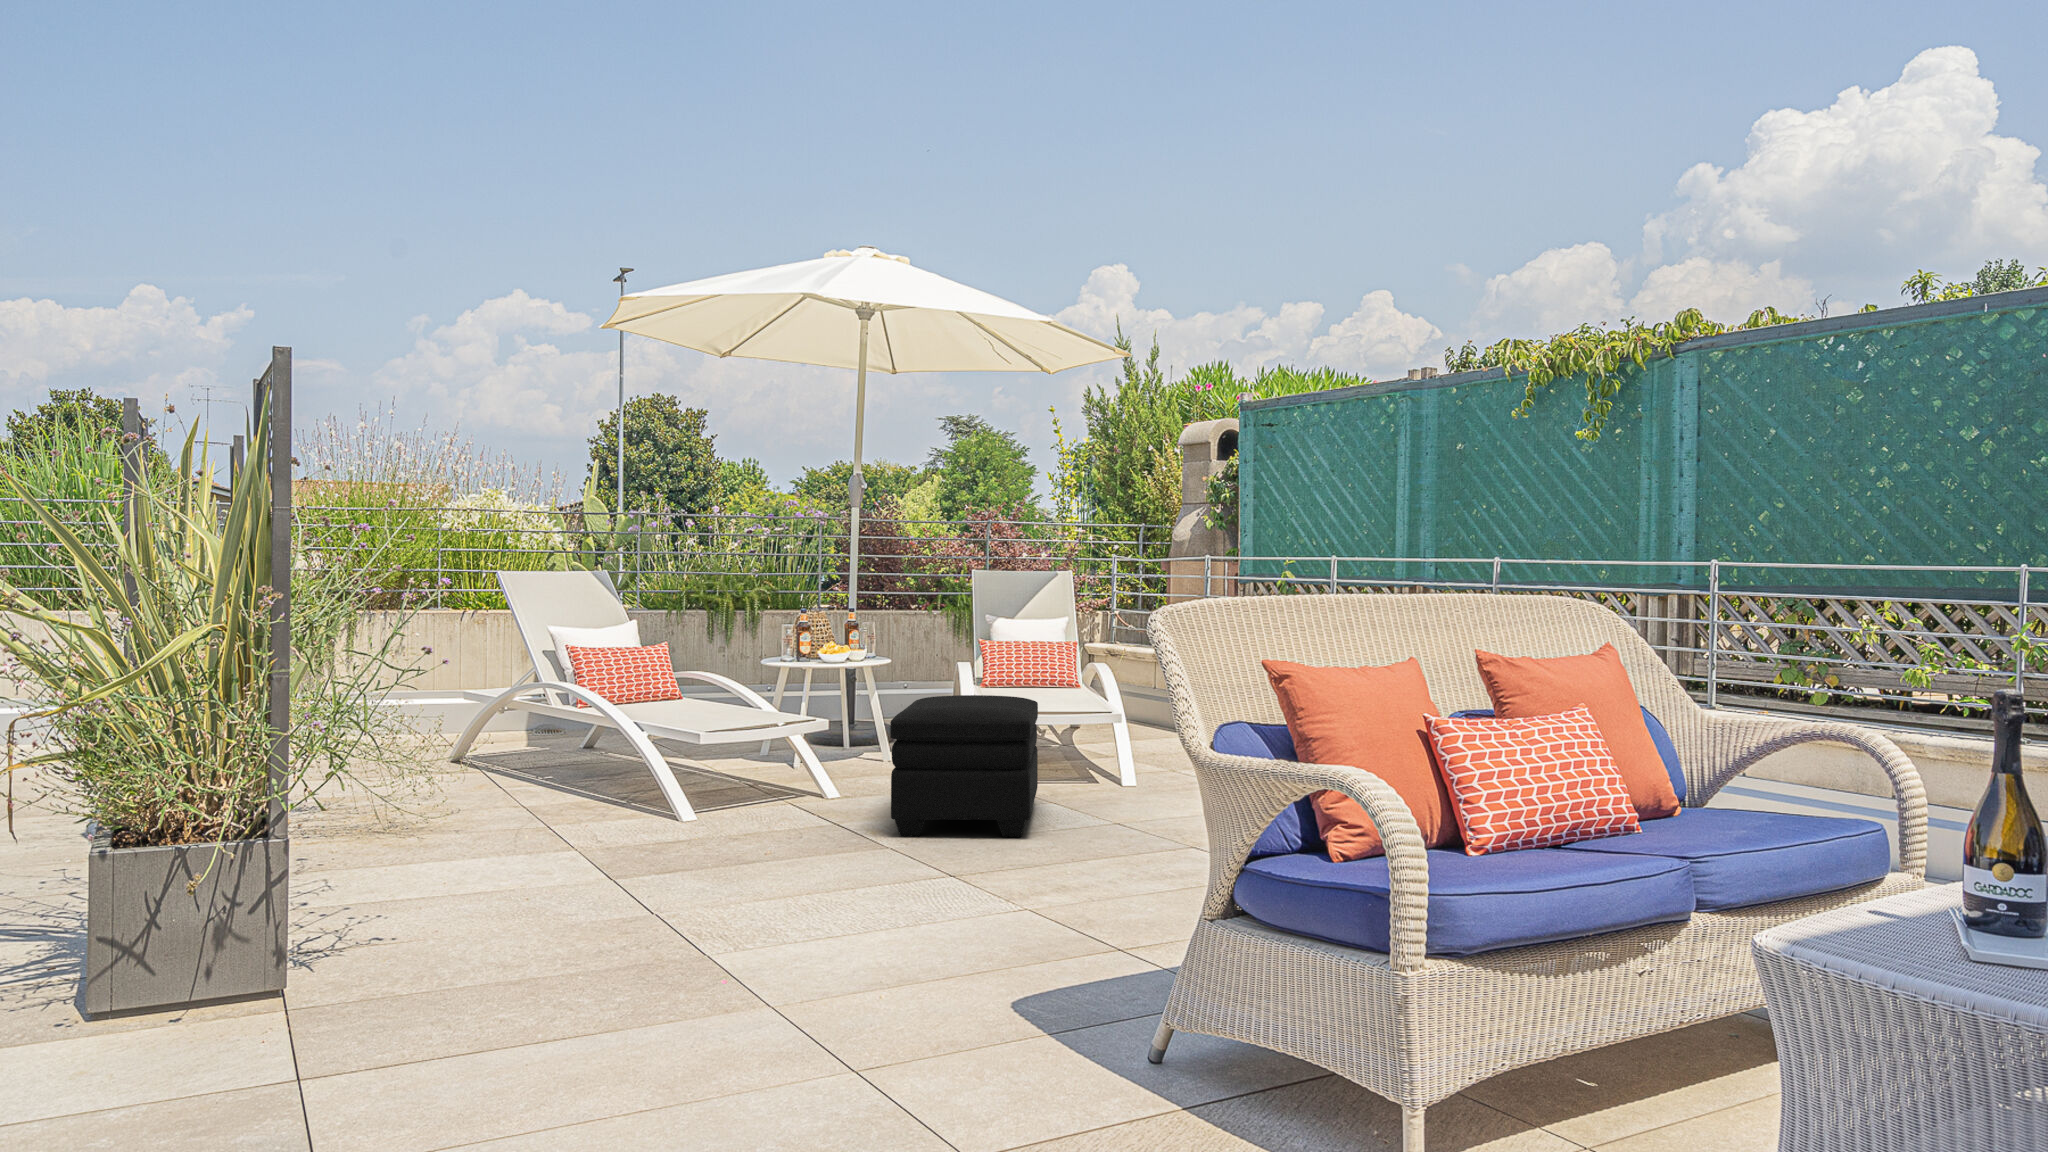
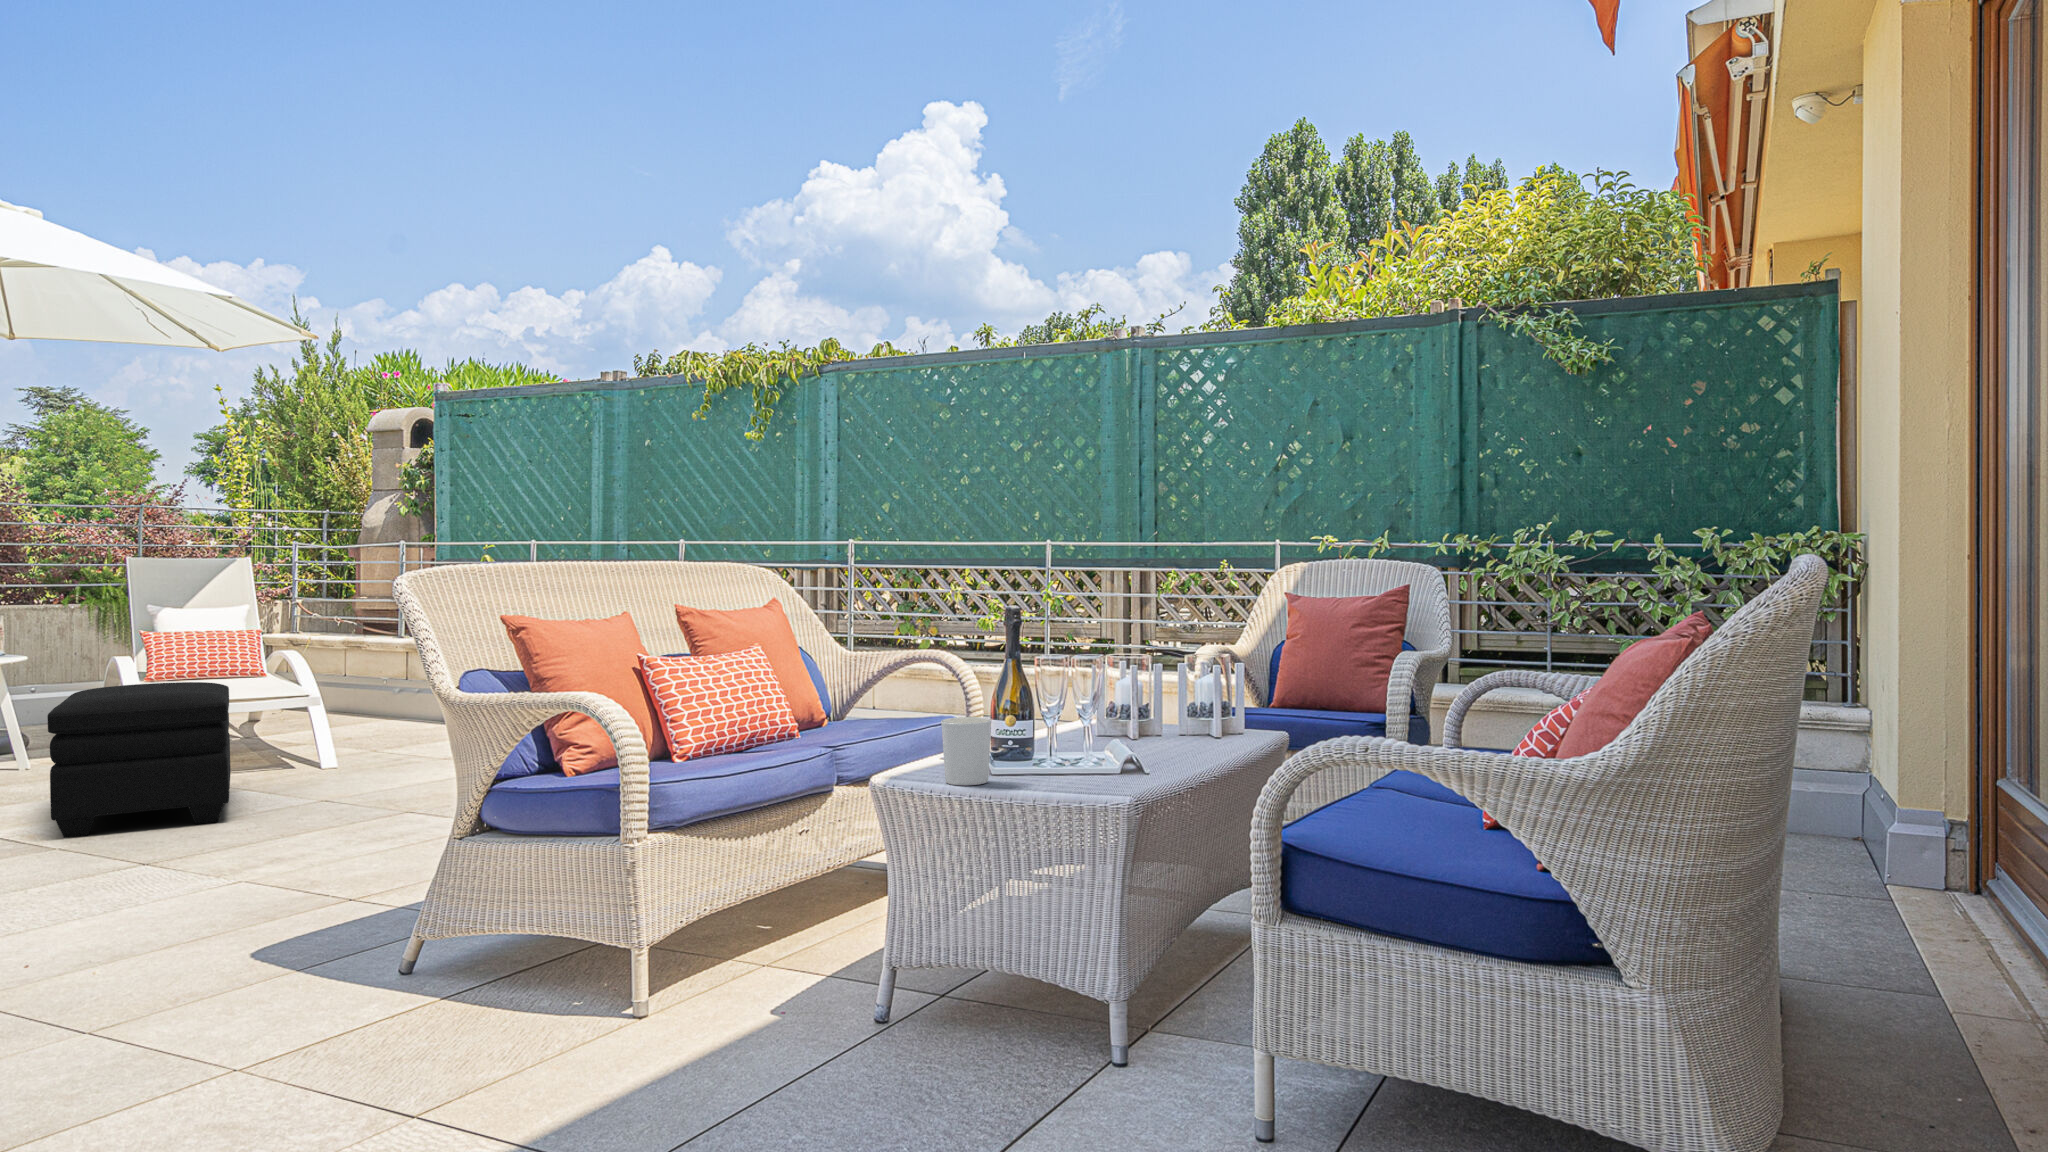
candle holder: none [1871,860,1965,973] -> present [941,717,991,786]

